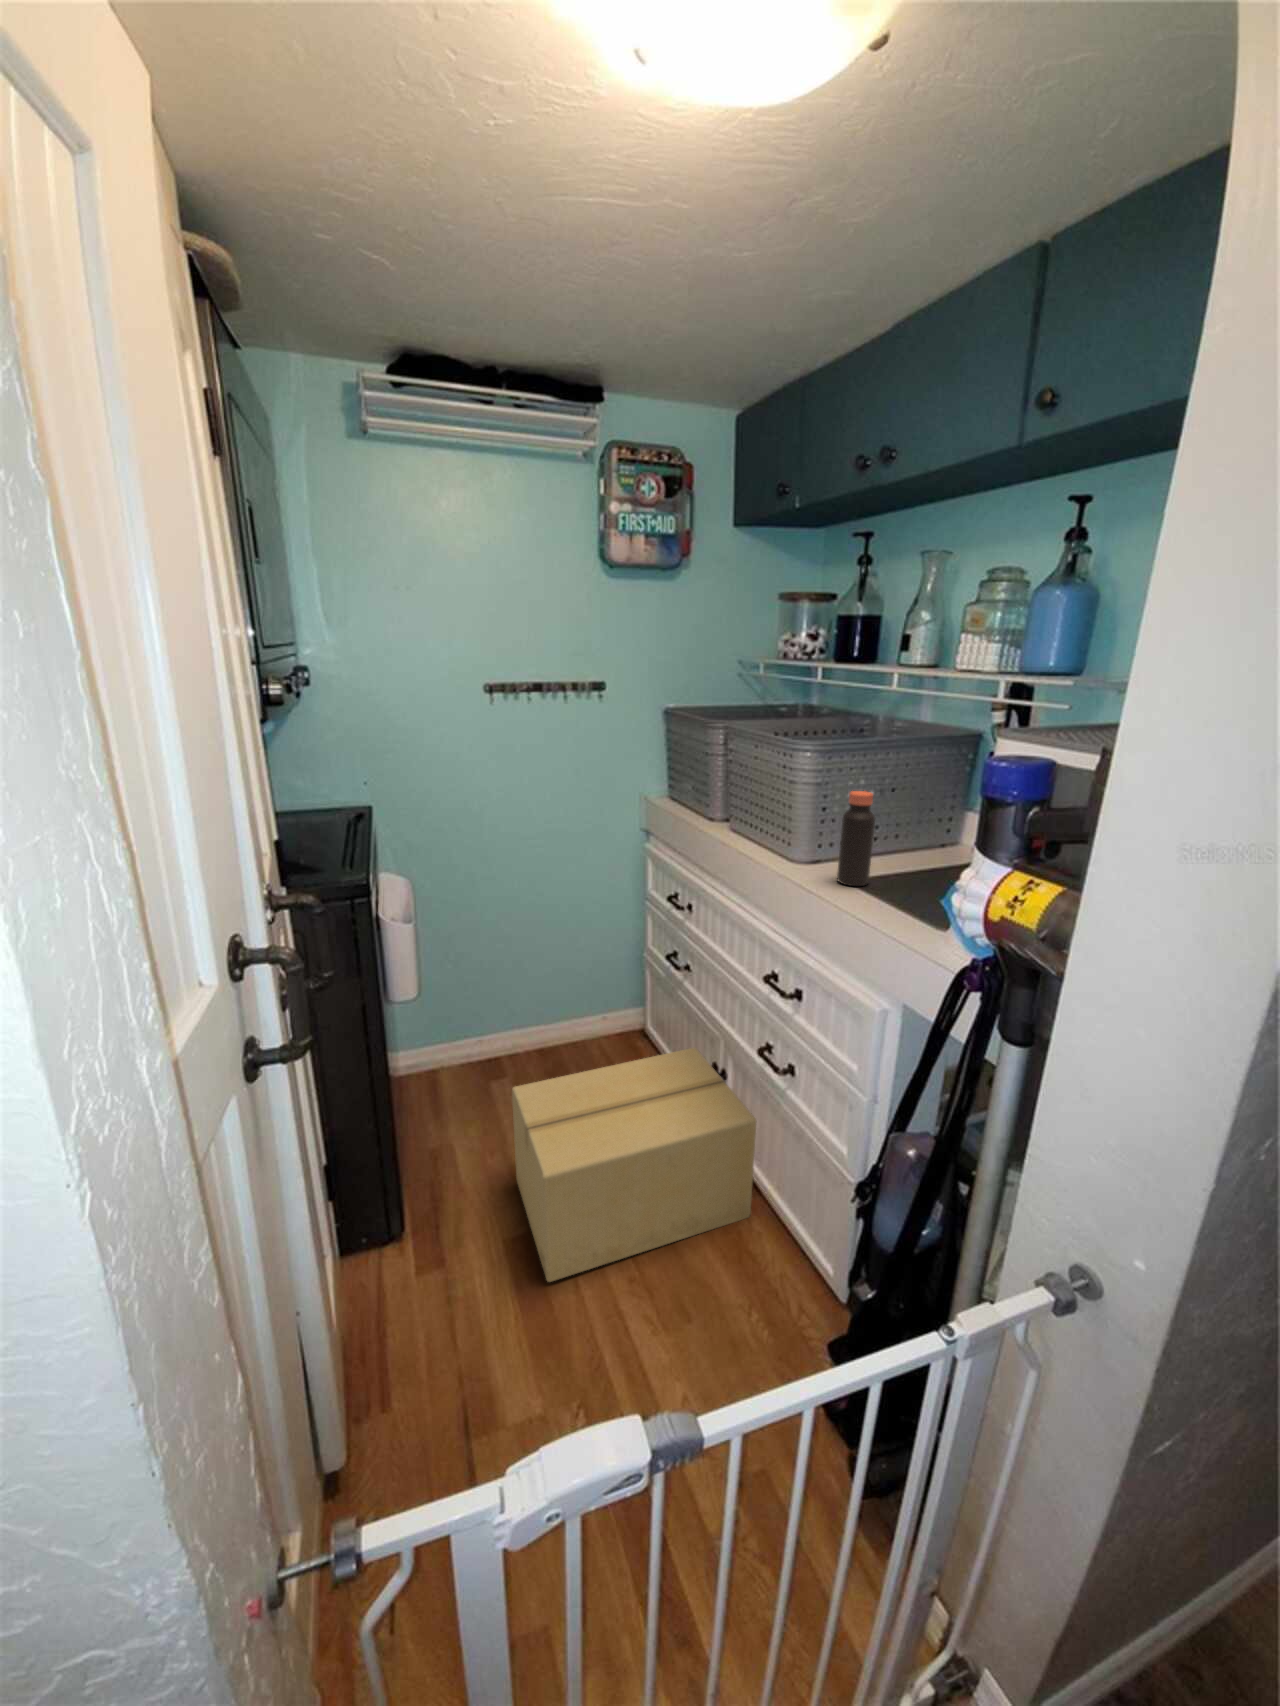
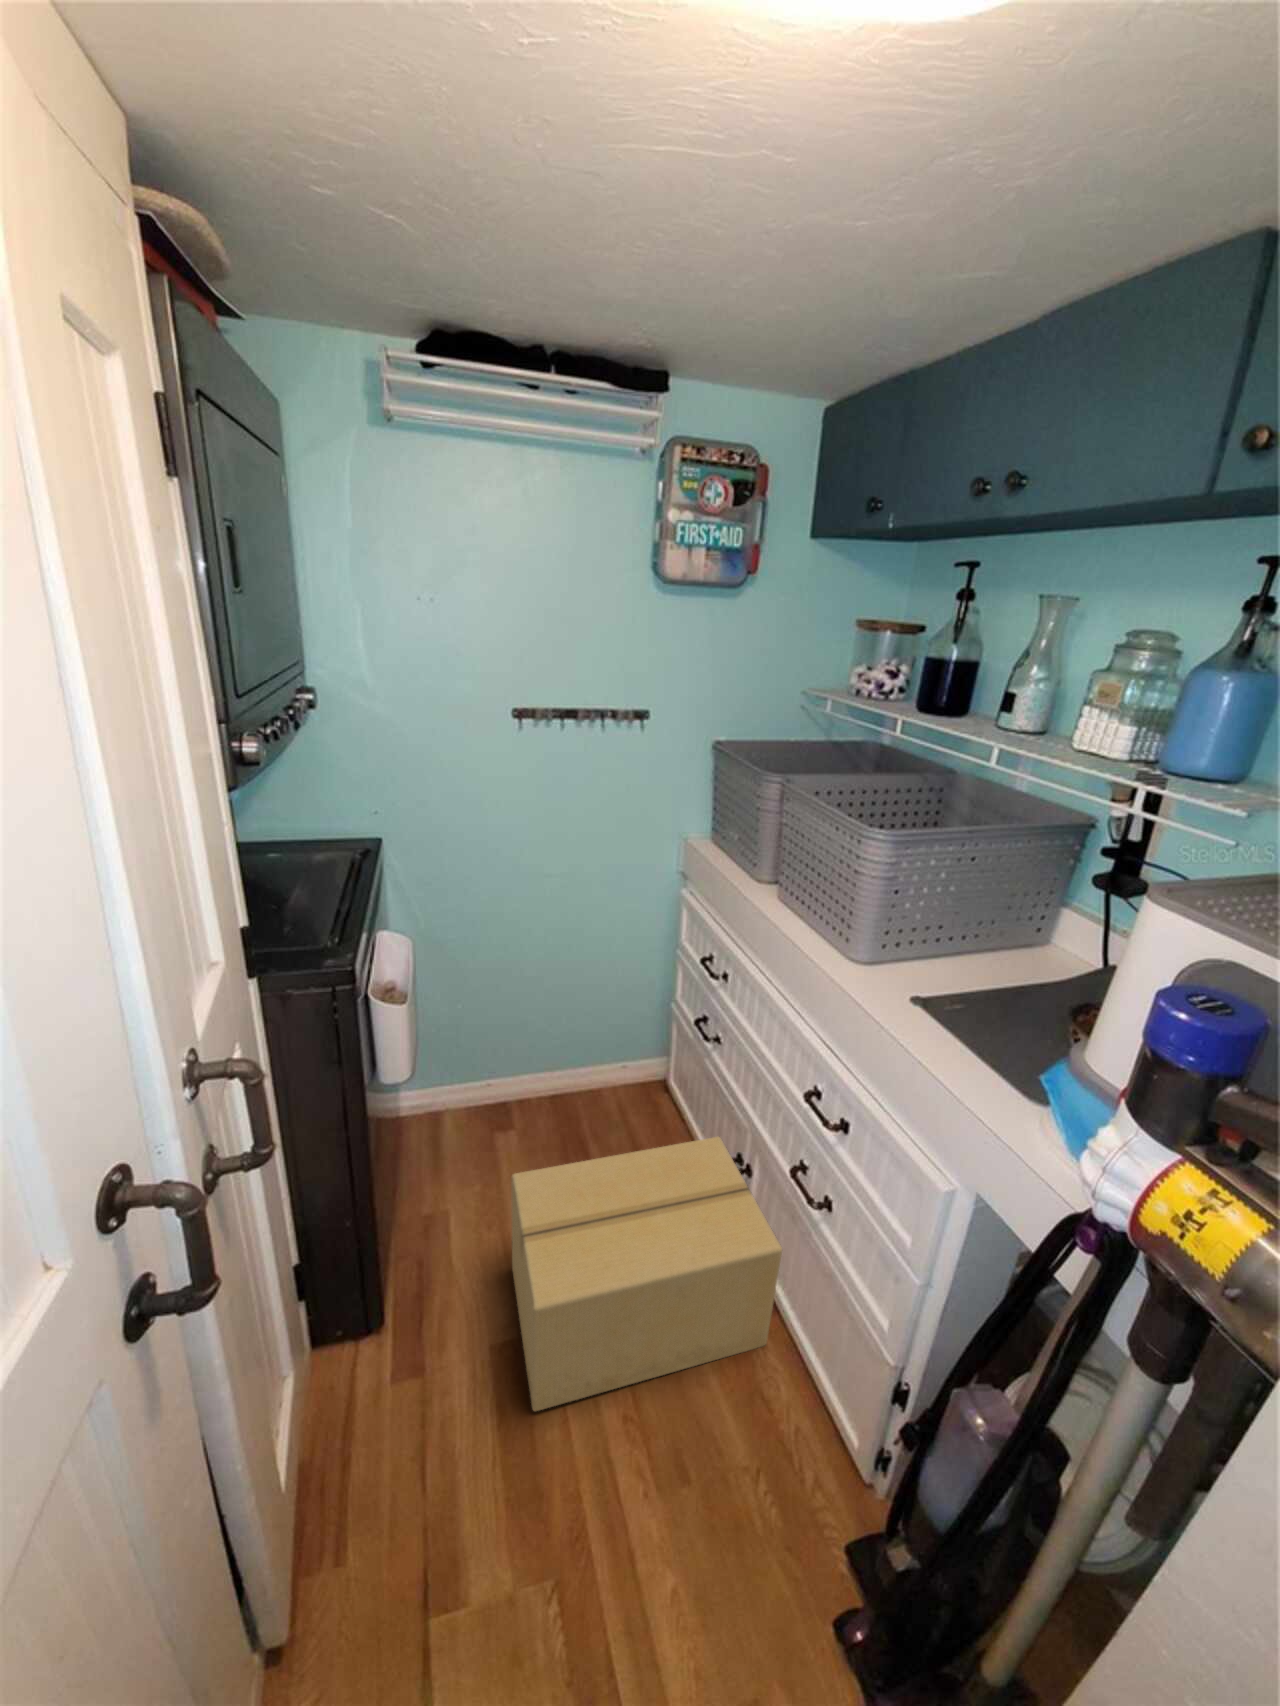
bottle: present [837,791,876,886] -> none [904,901,960,1015]

